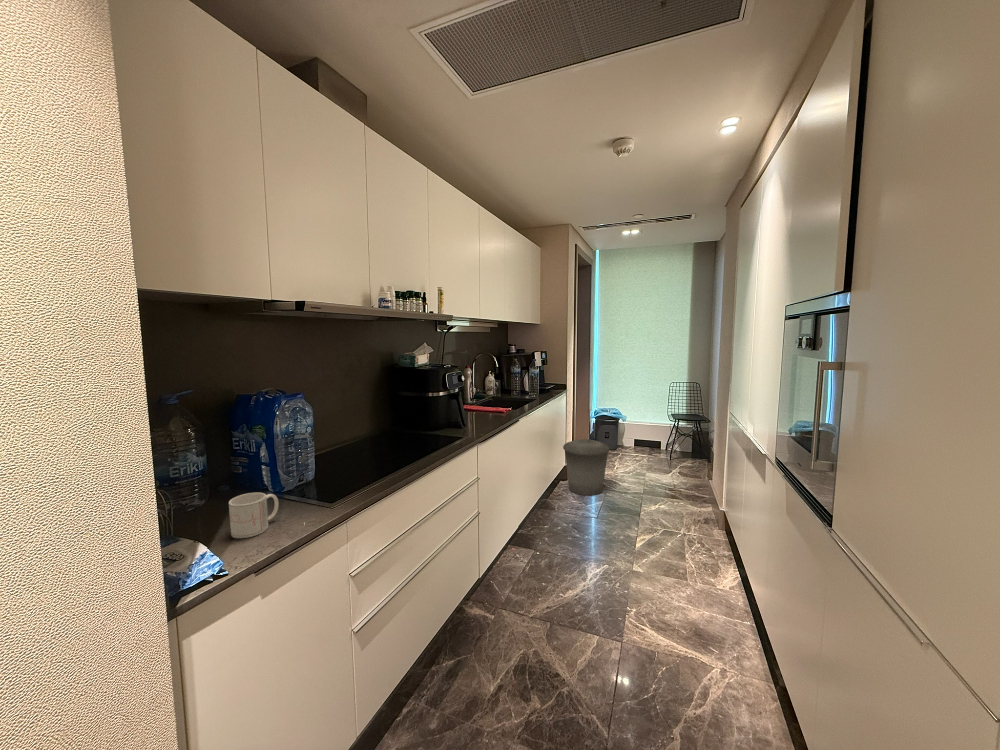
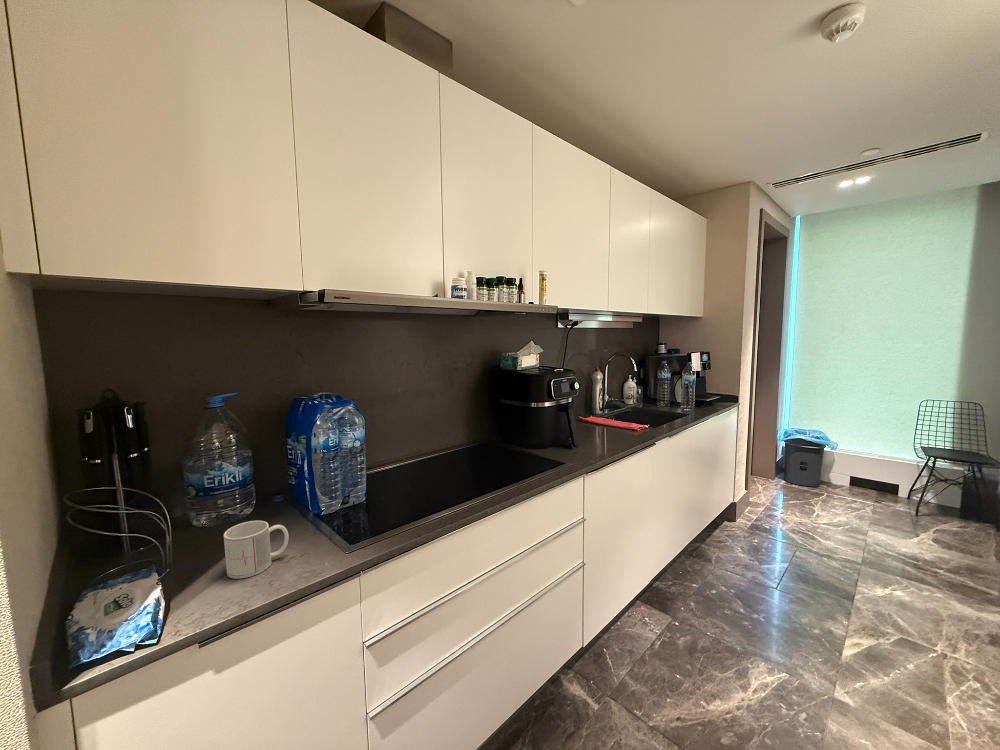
trash can: present [563,439,609,496] -> none [730,472,804,551]

